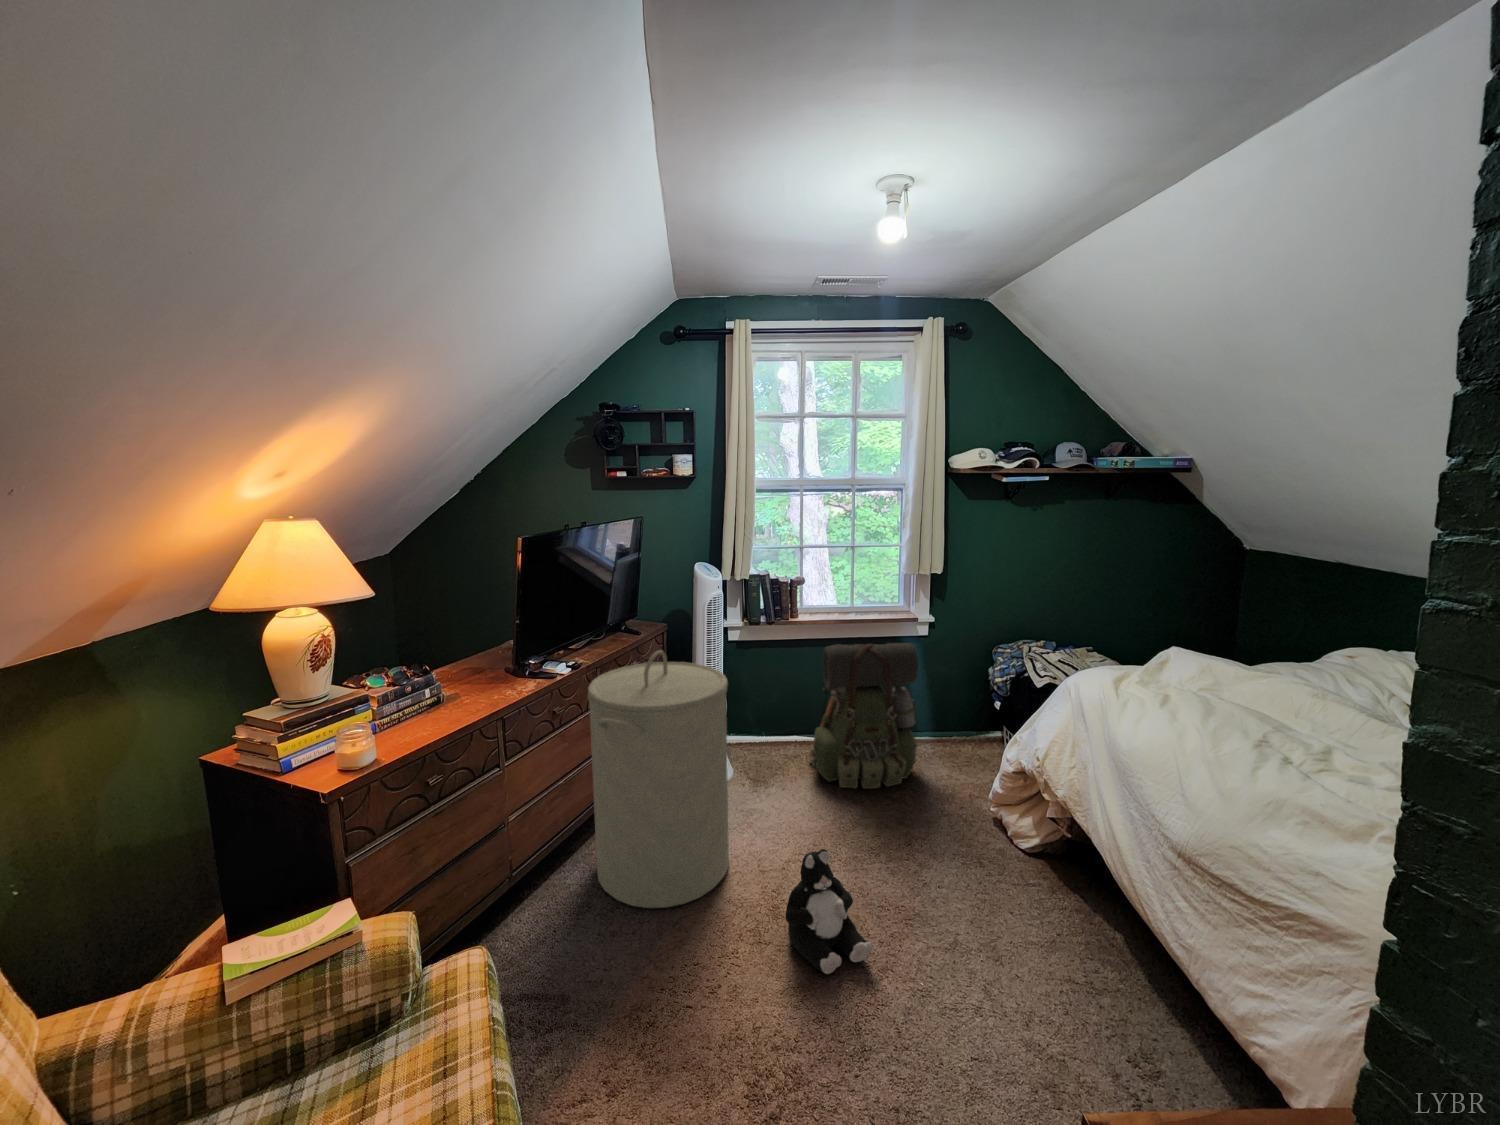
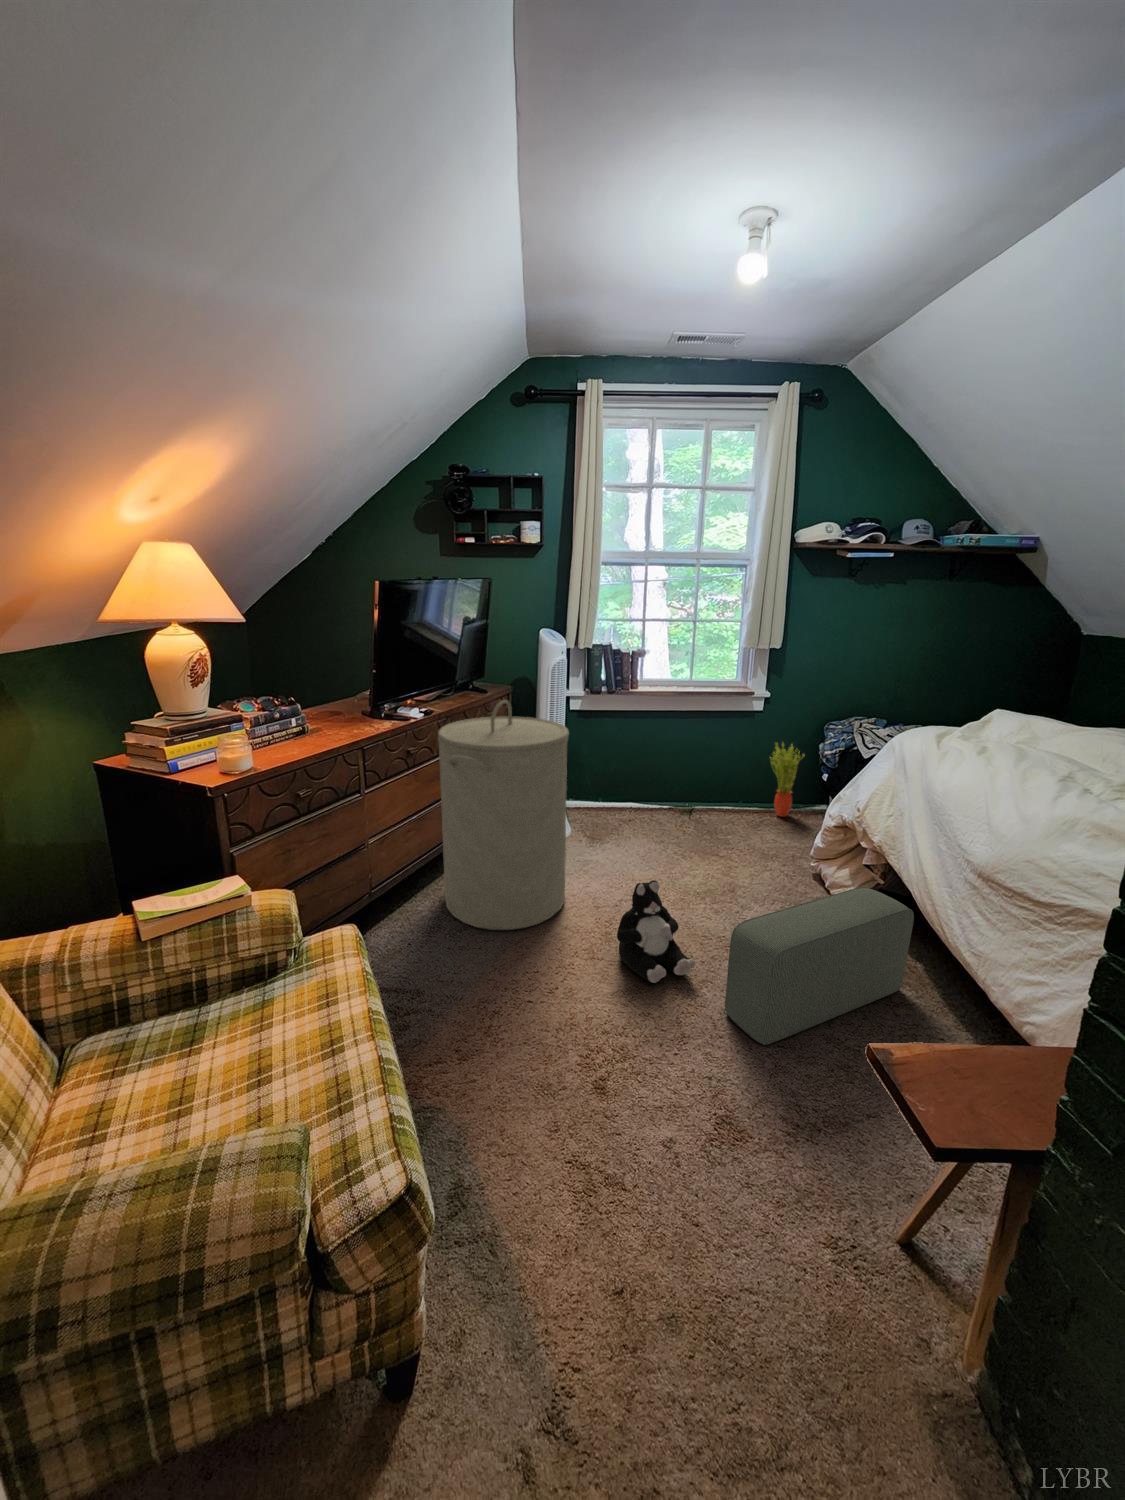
backpack: present [809,643,918,789] -> none [640,713,750,848]
potted plant: none [939,666,977,746] -> present [770,743,805,817]
pouf: none [908,850,1105,1055] -> present [725,887,914,1045]

